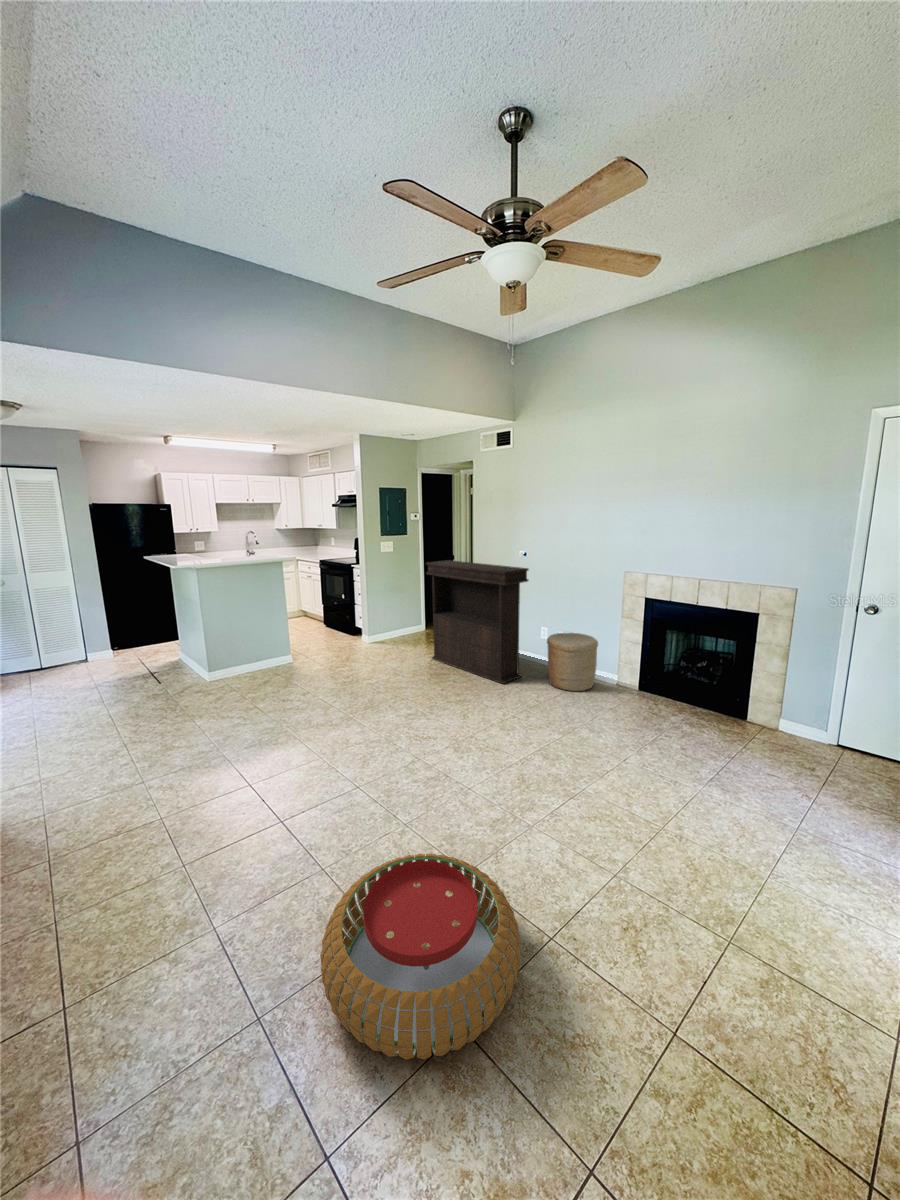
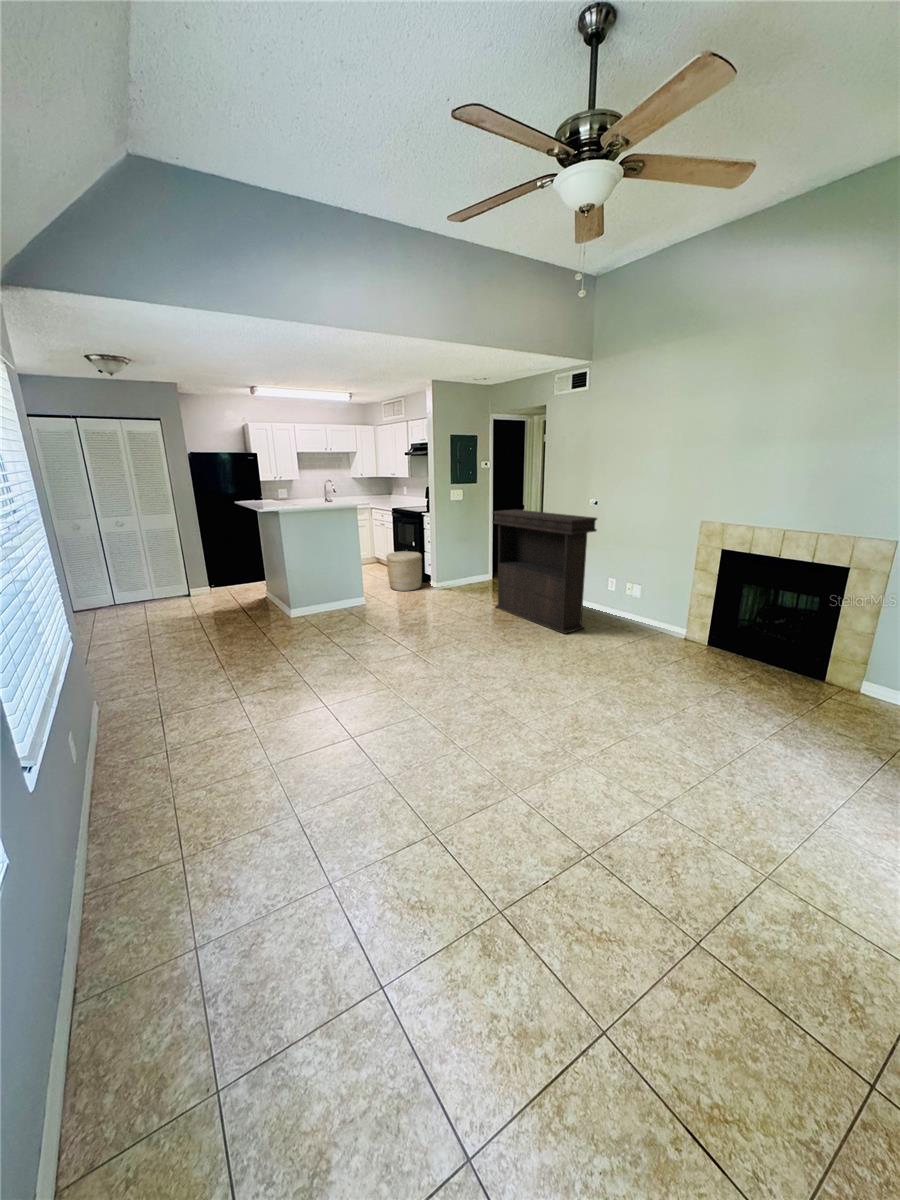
woven basket: present [547,633,598,691] -> present [386,551,422,591]
pouf: present [320,853,520,1060] -> none [382,771,558,930]

